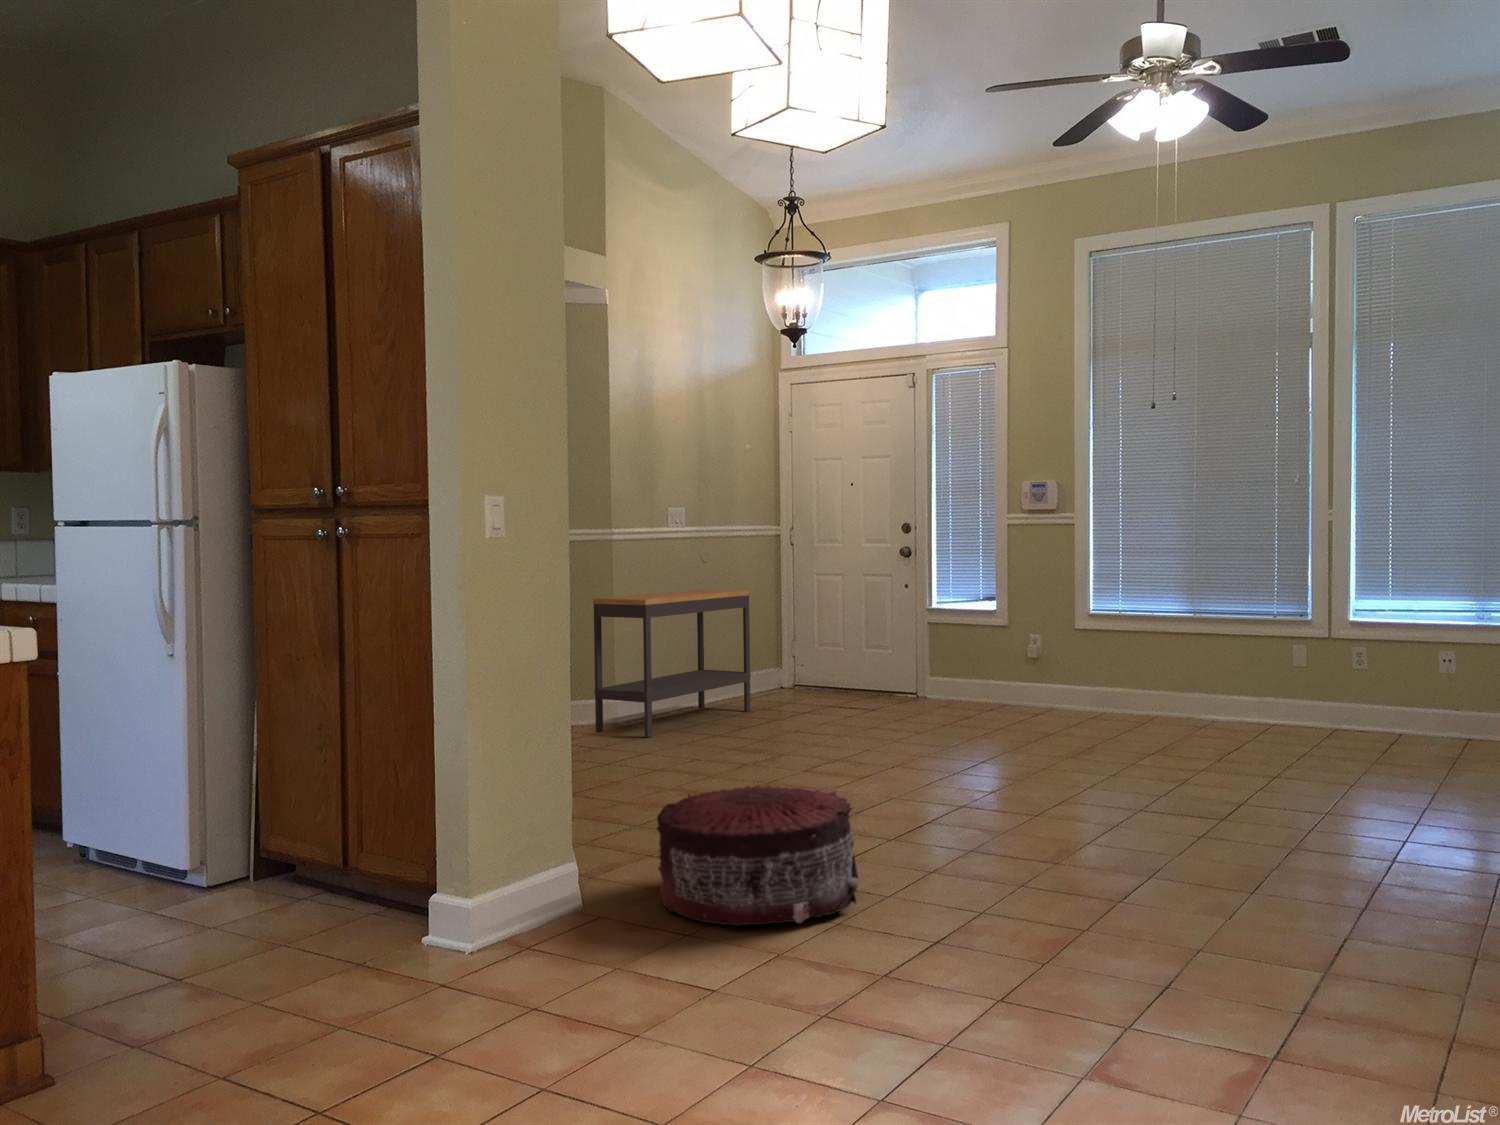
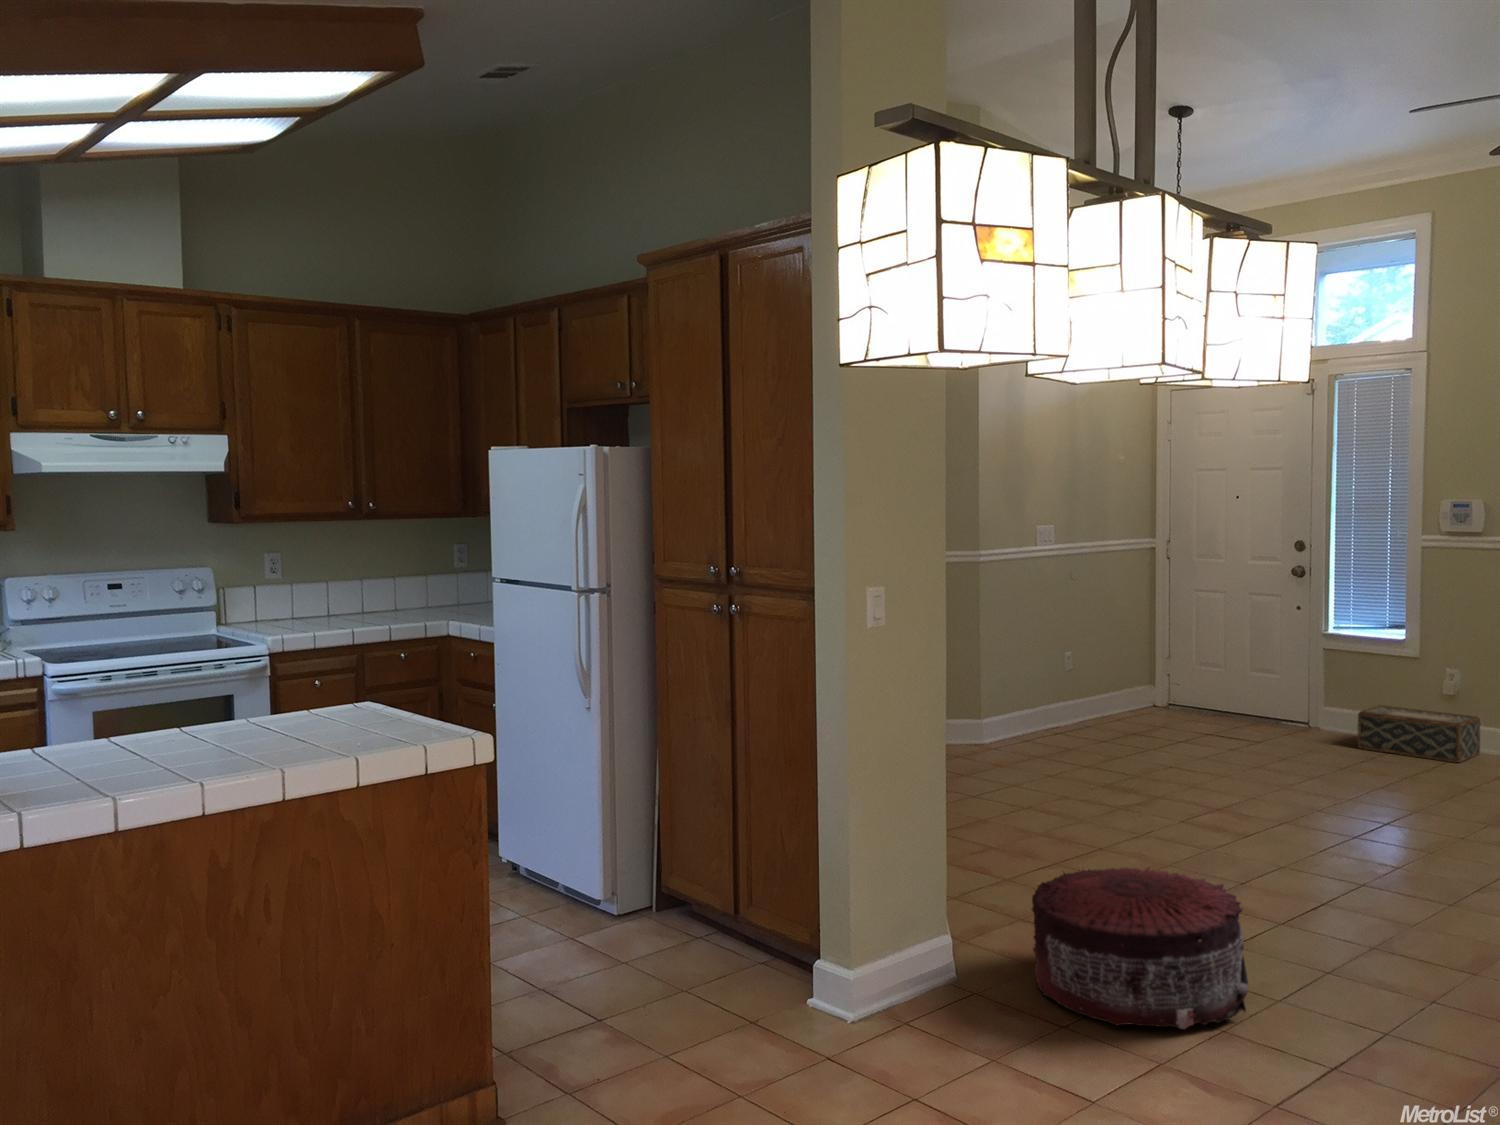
console table: present [593,590,751,737] -> none [960,610,1122,766]
woven basket: none [957,670,1056,715] -> present [1358,705,1480,763]

